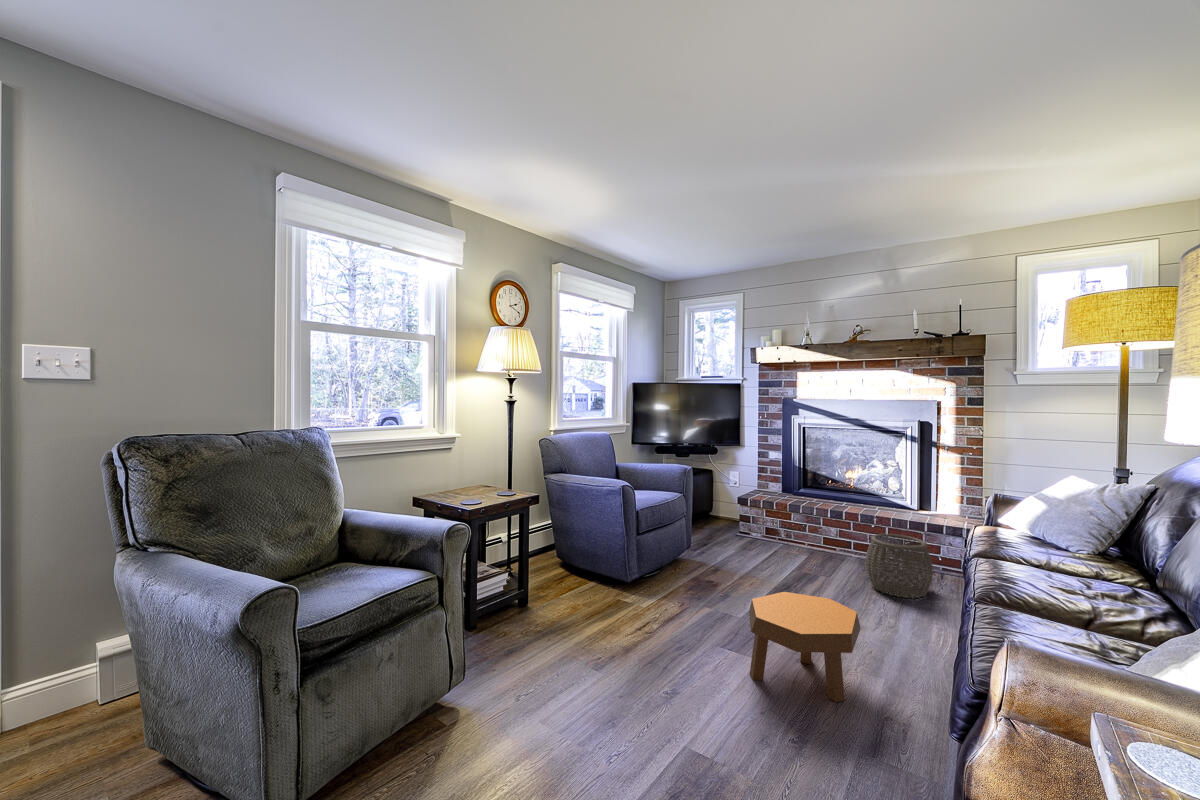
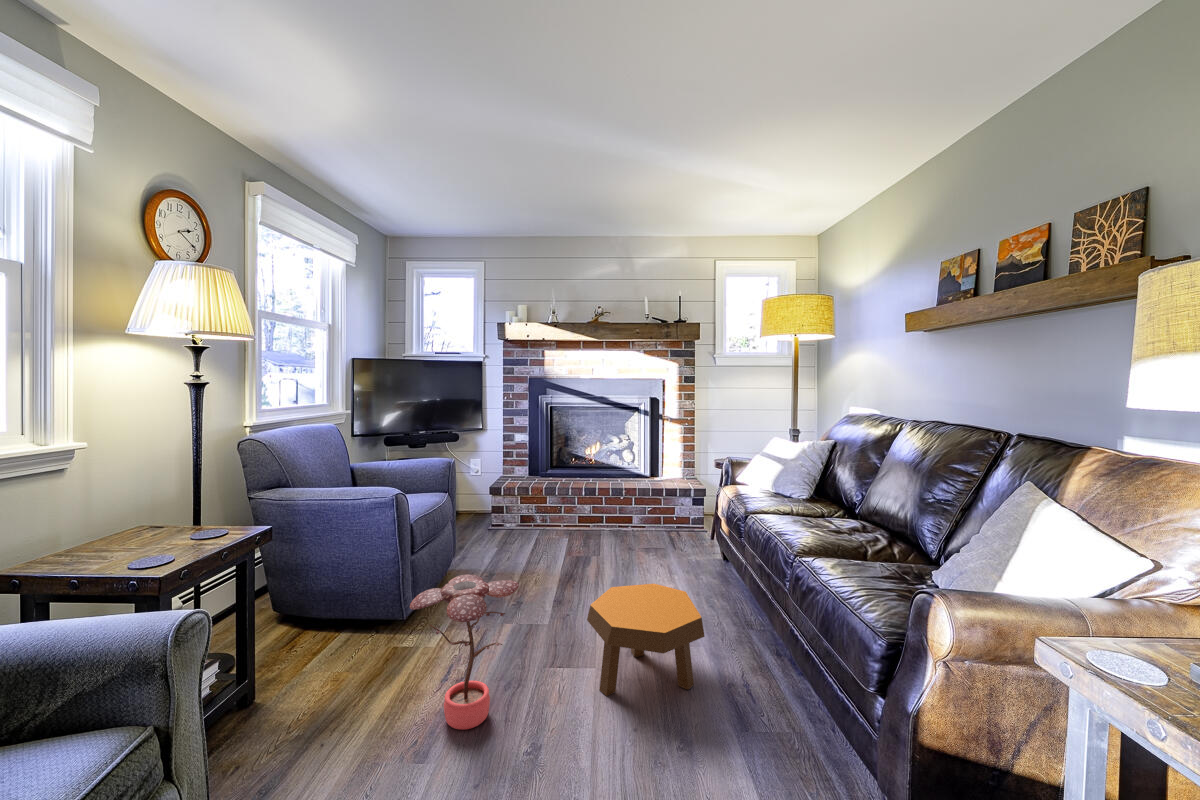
woven basket: present [865,534,933,598] -> none [631,504,686,562]
potted plant: none [599,549,679,662] -> present [410,574,519,730]

